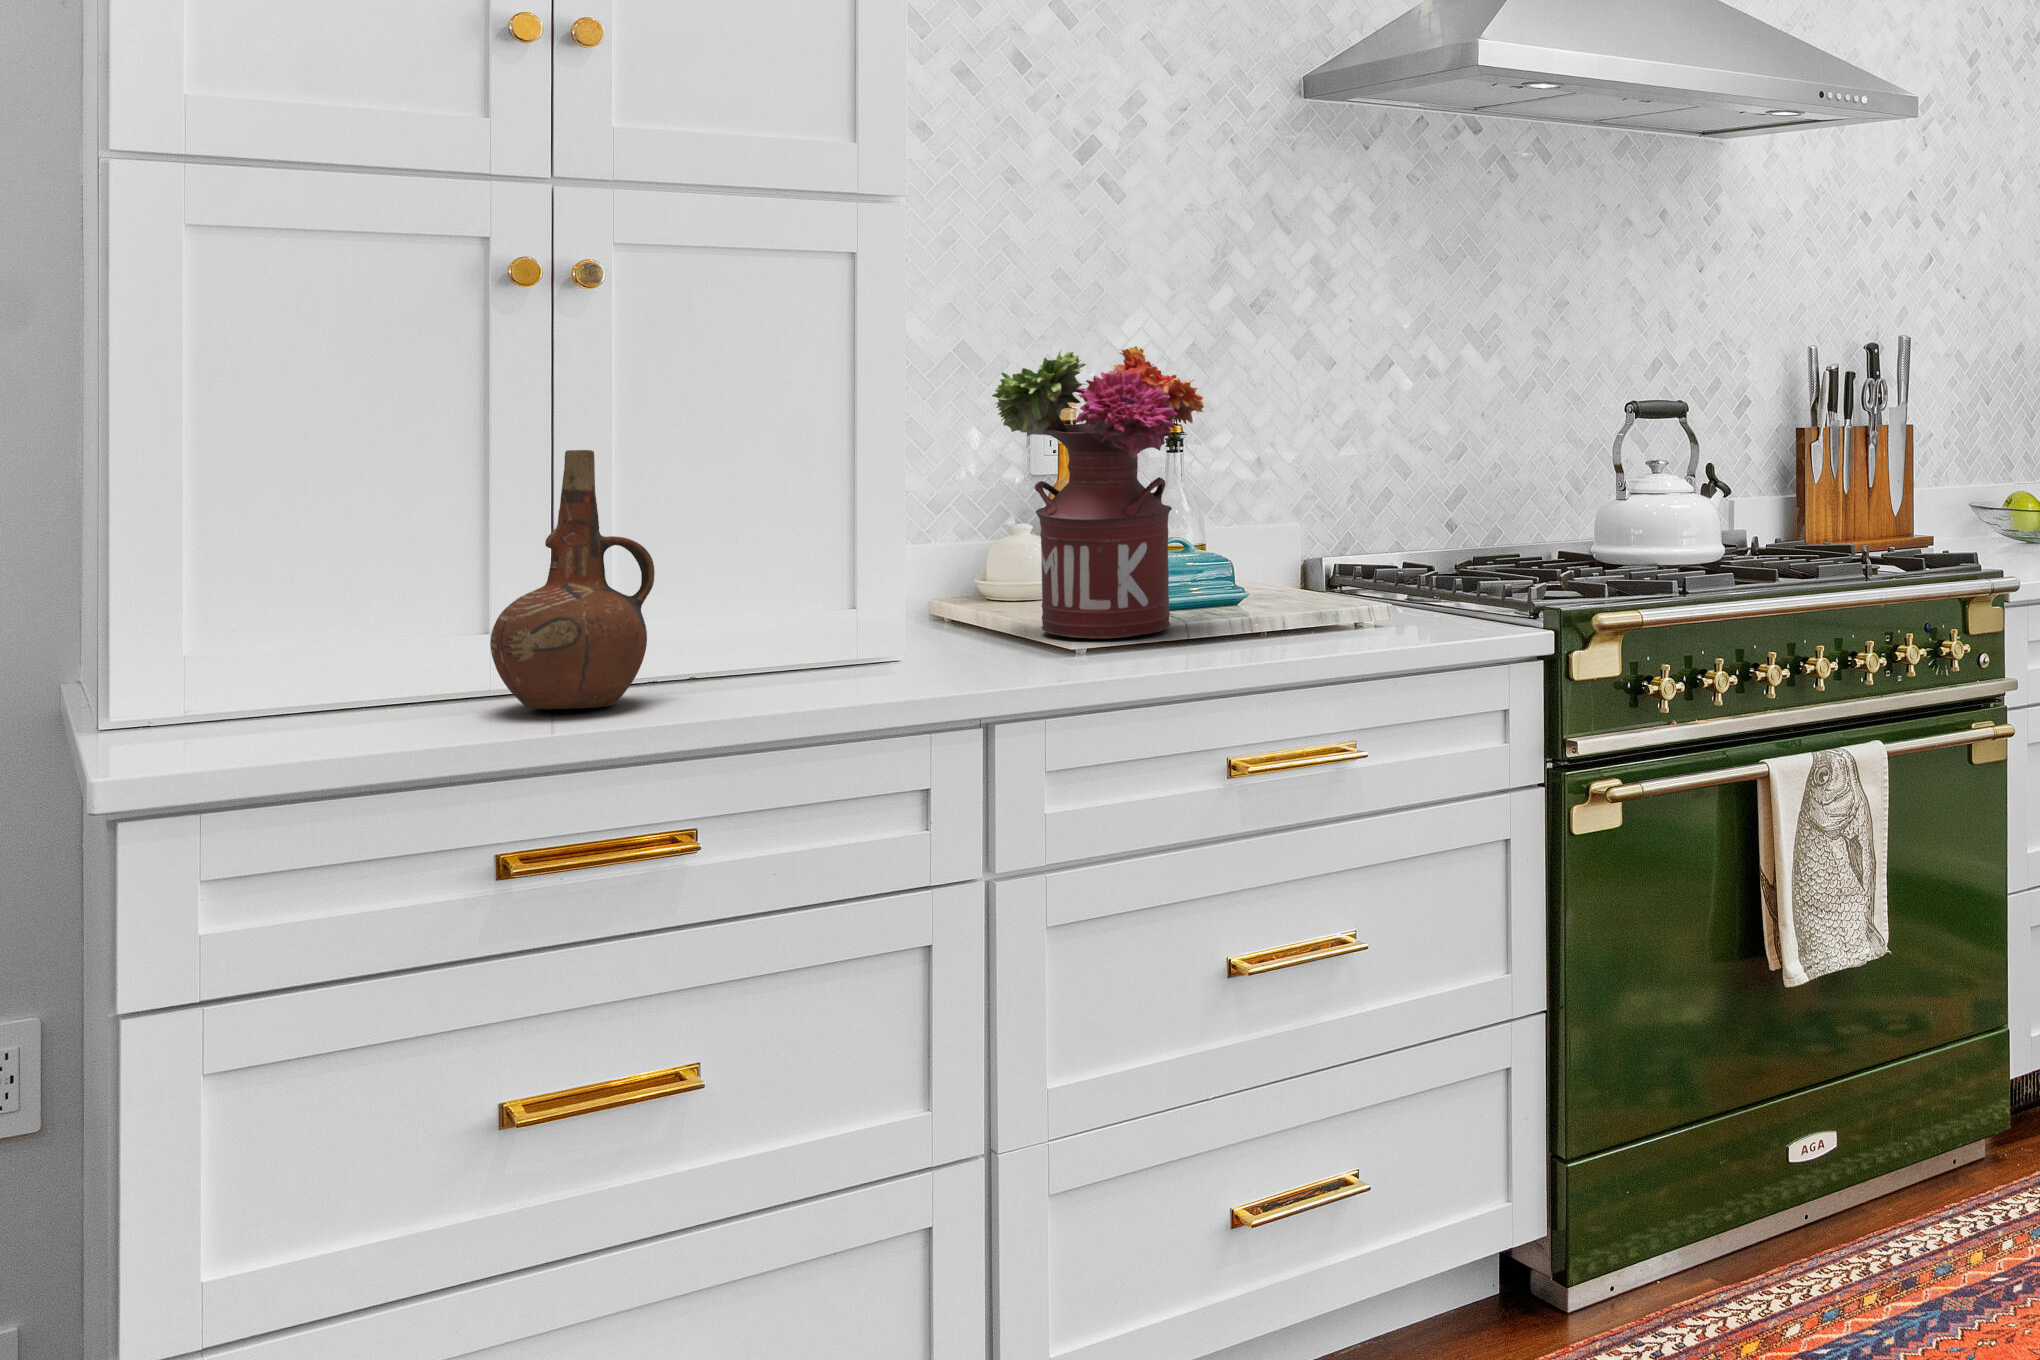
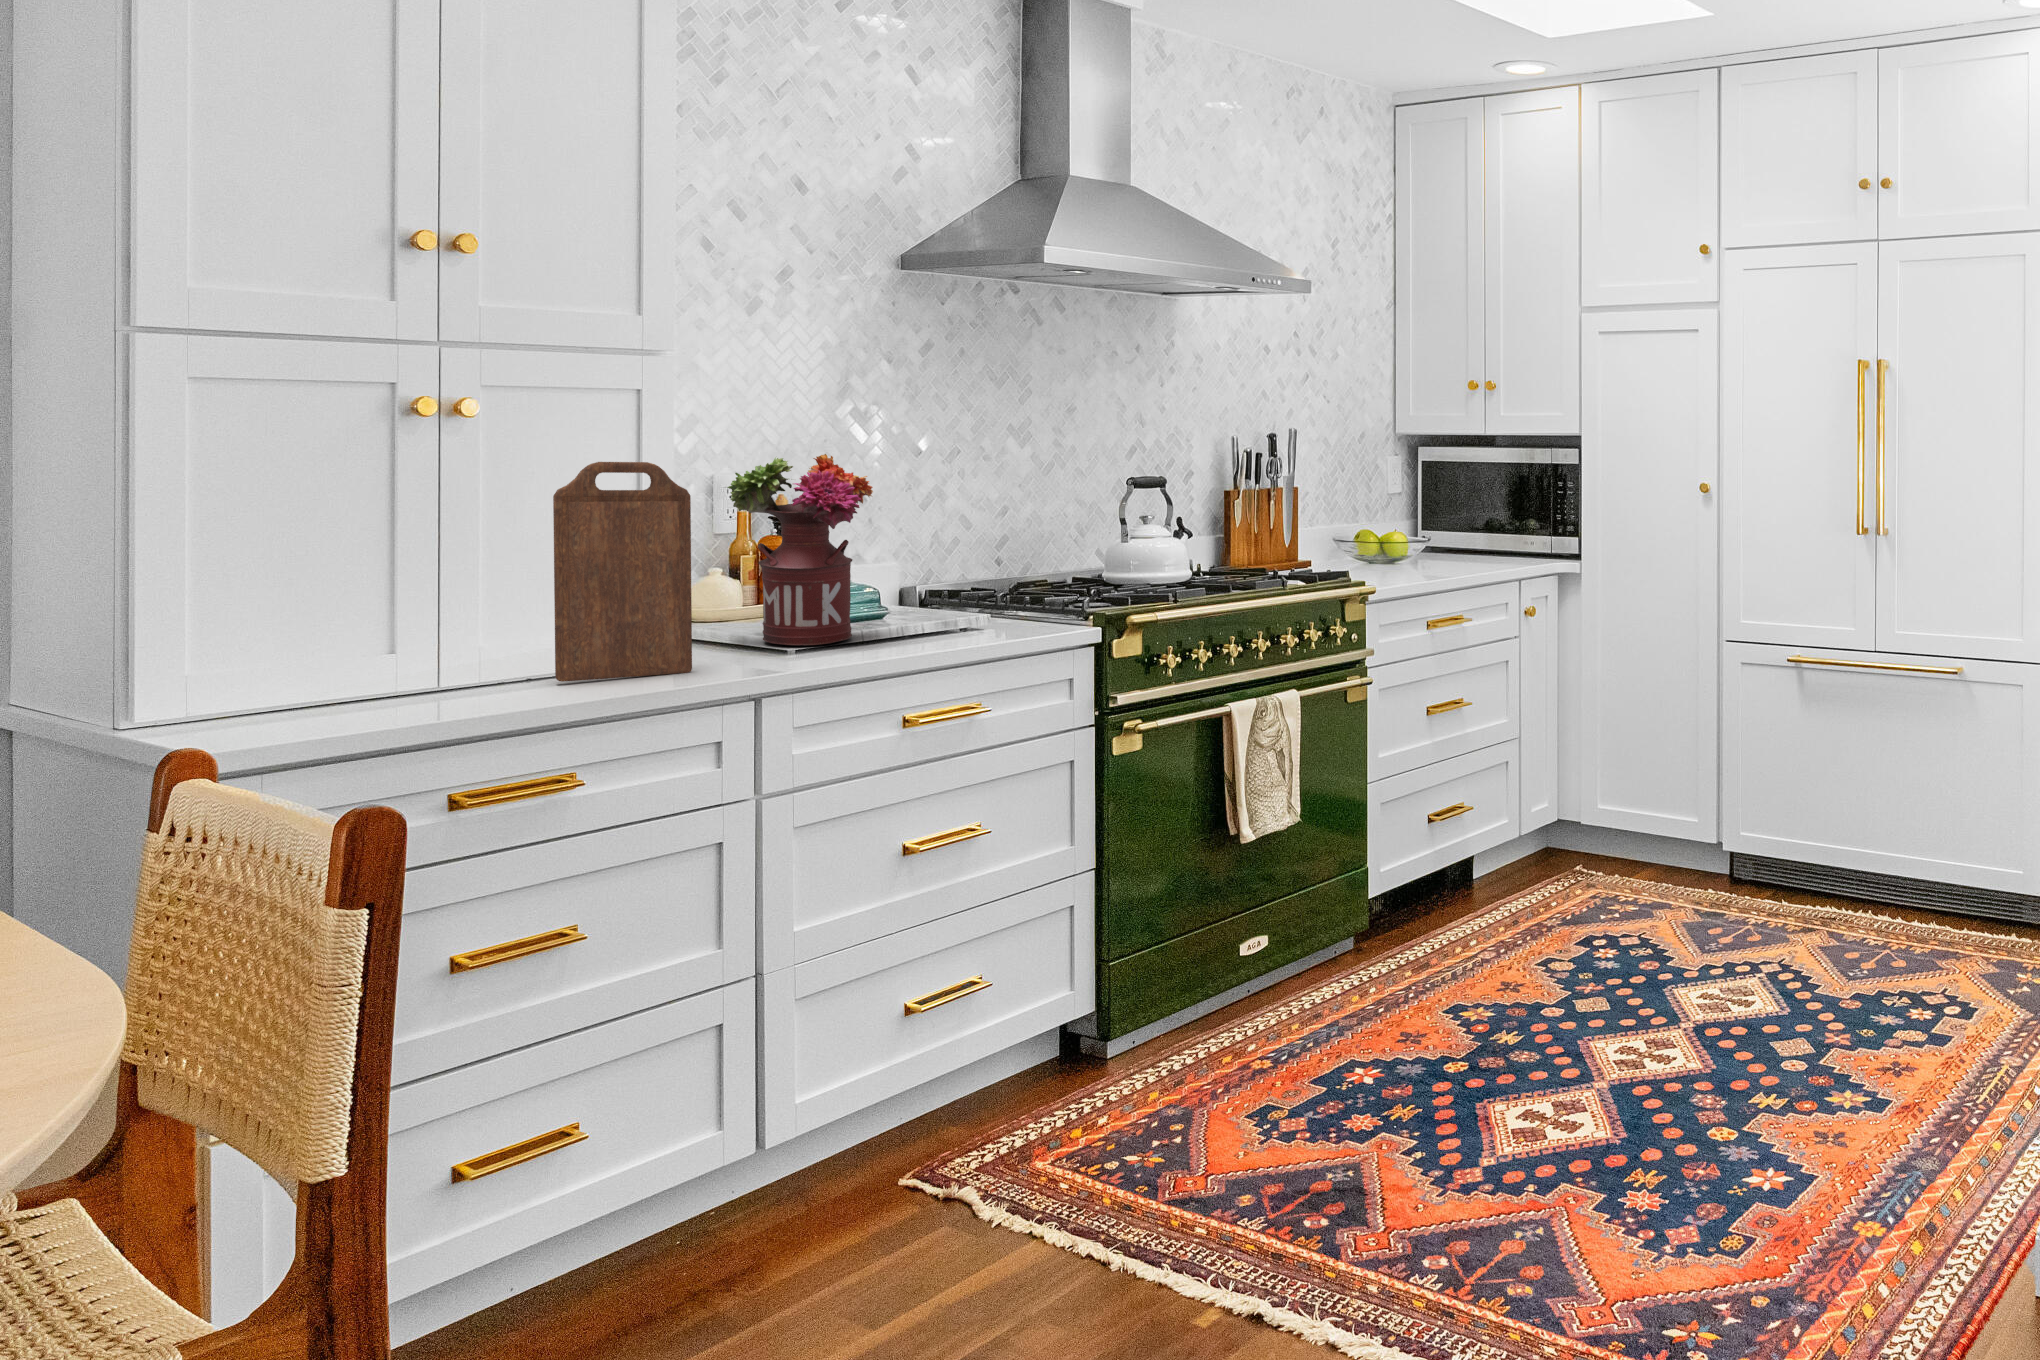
cutting board: none [692,345,897,680] -> present [553,462,692,682]
ceramic pitcher: present [490,450,655,709] -> none [436,535,545,703]

